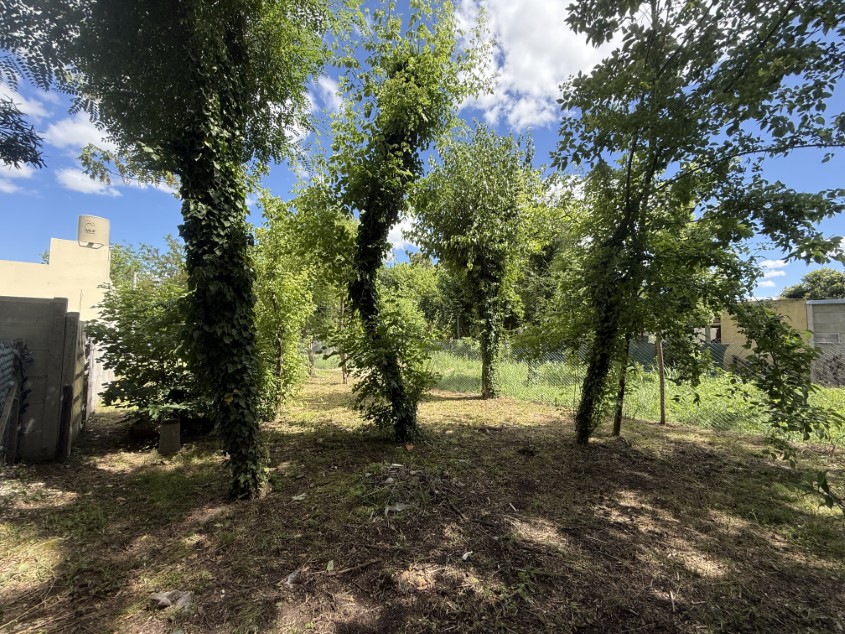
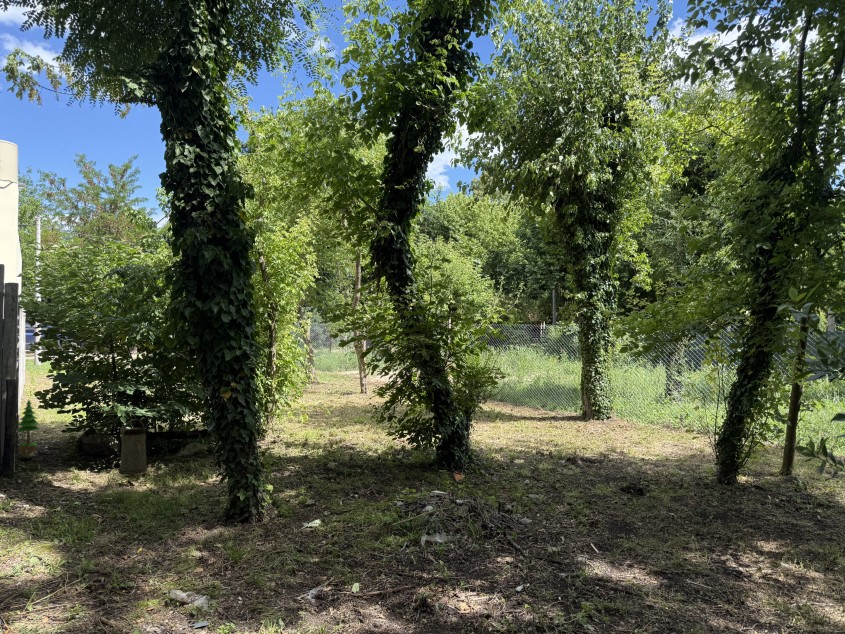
potted tree: none [80,398,100,443] -> present [18,400,40,458]

